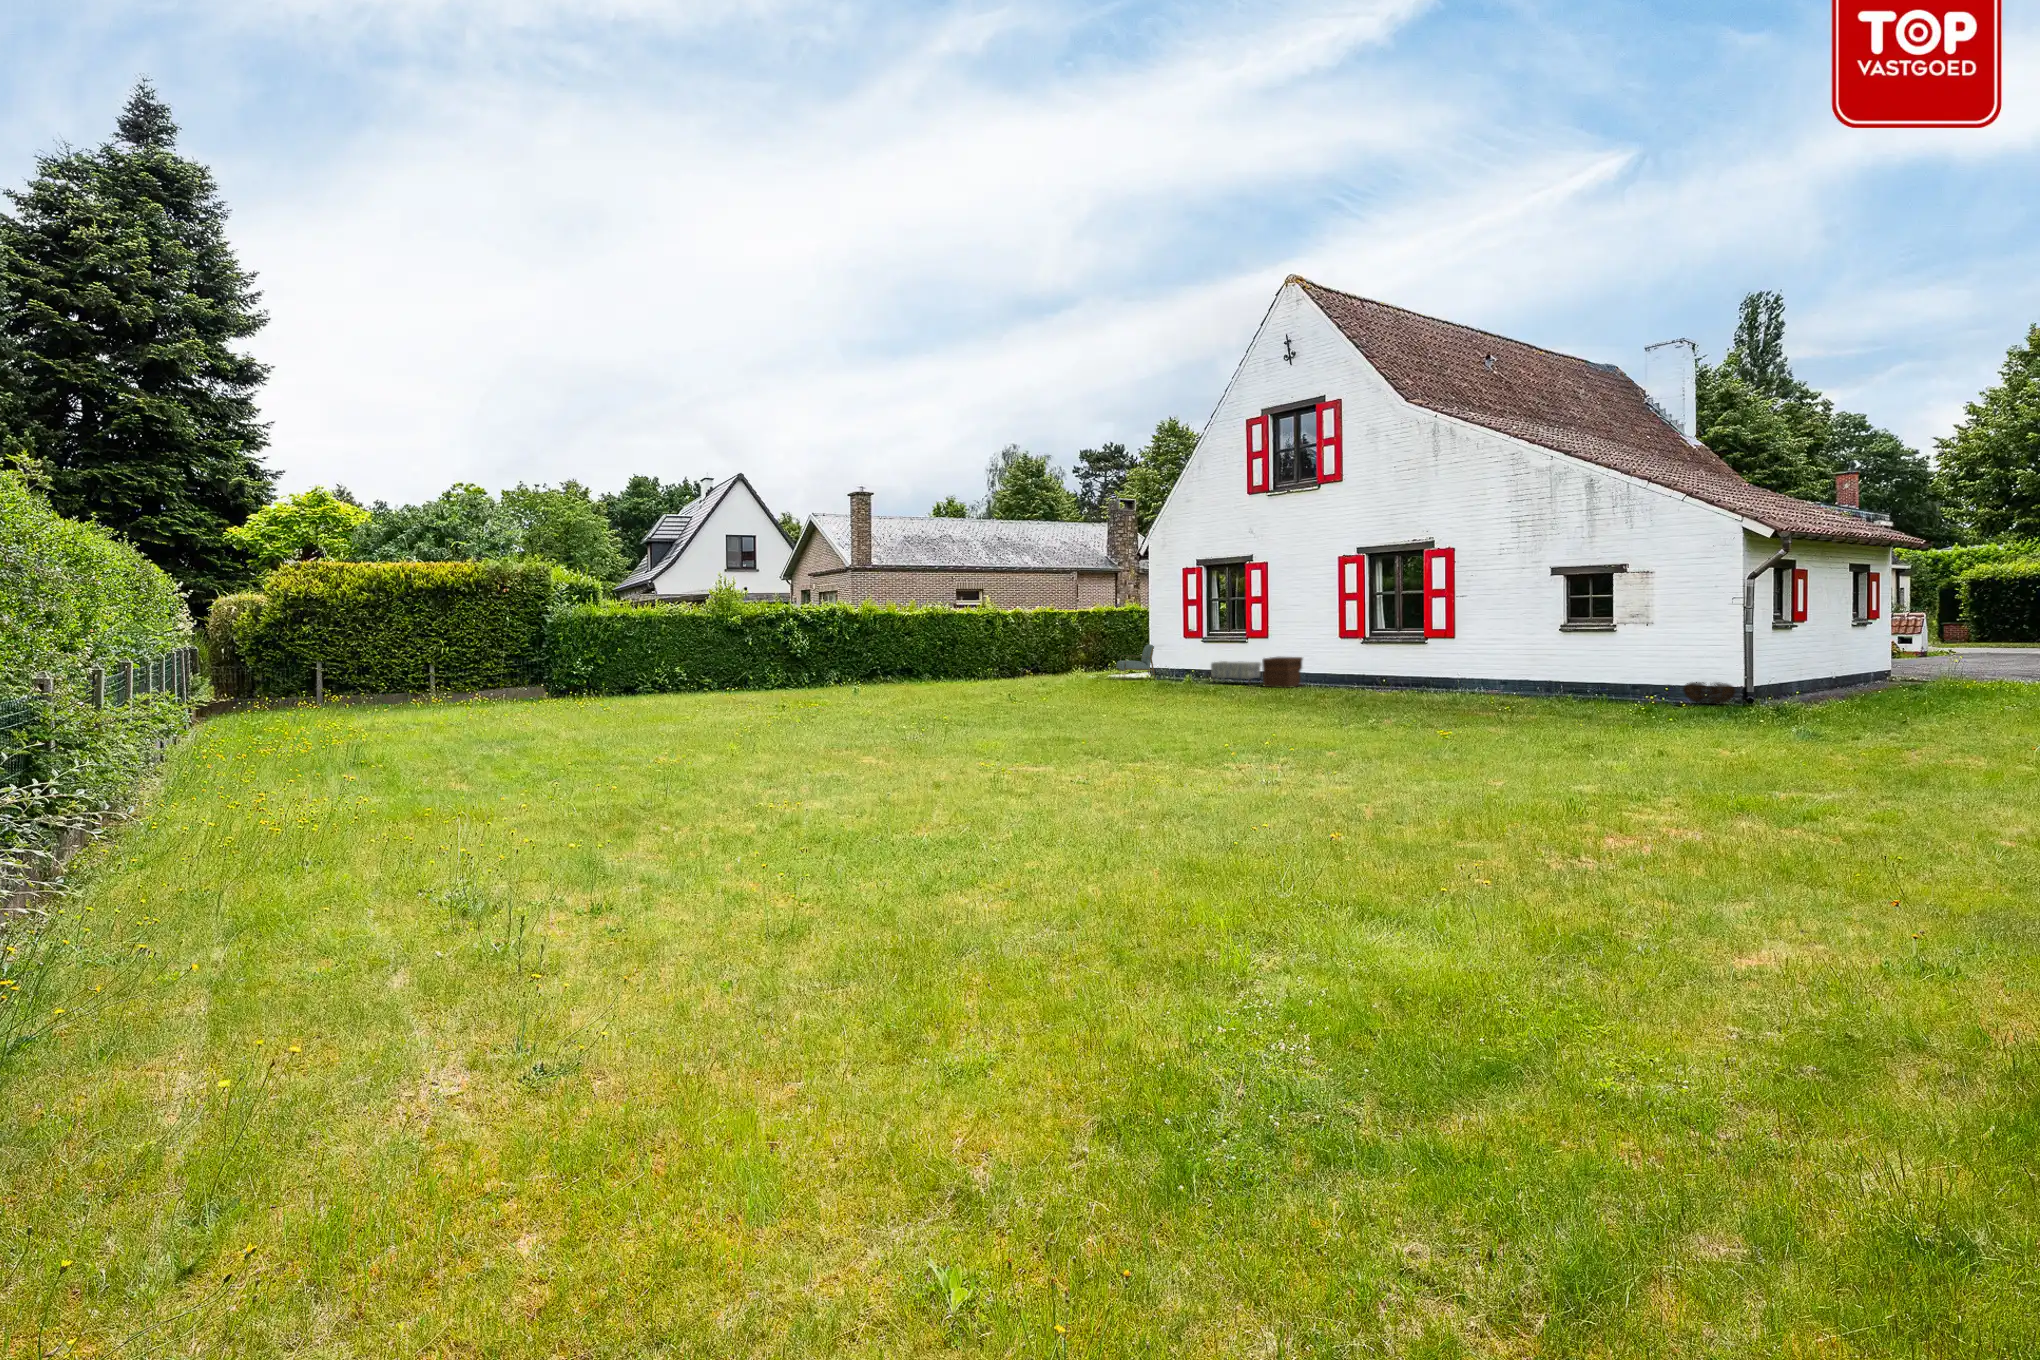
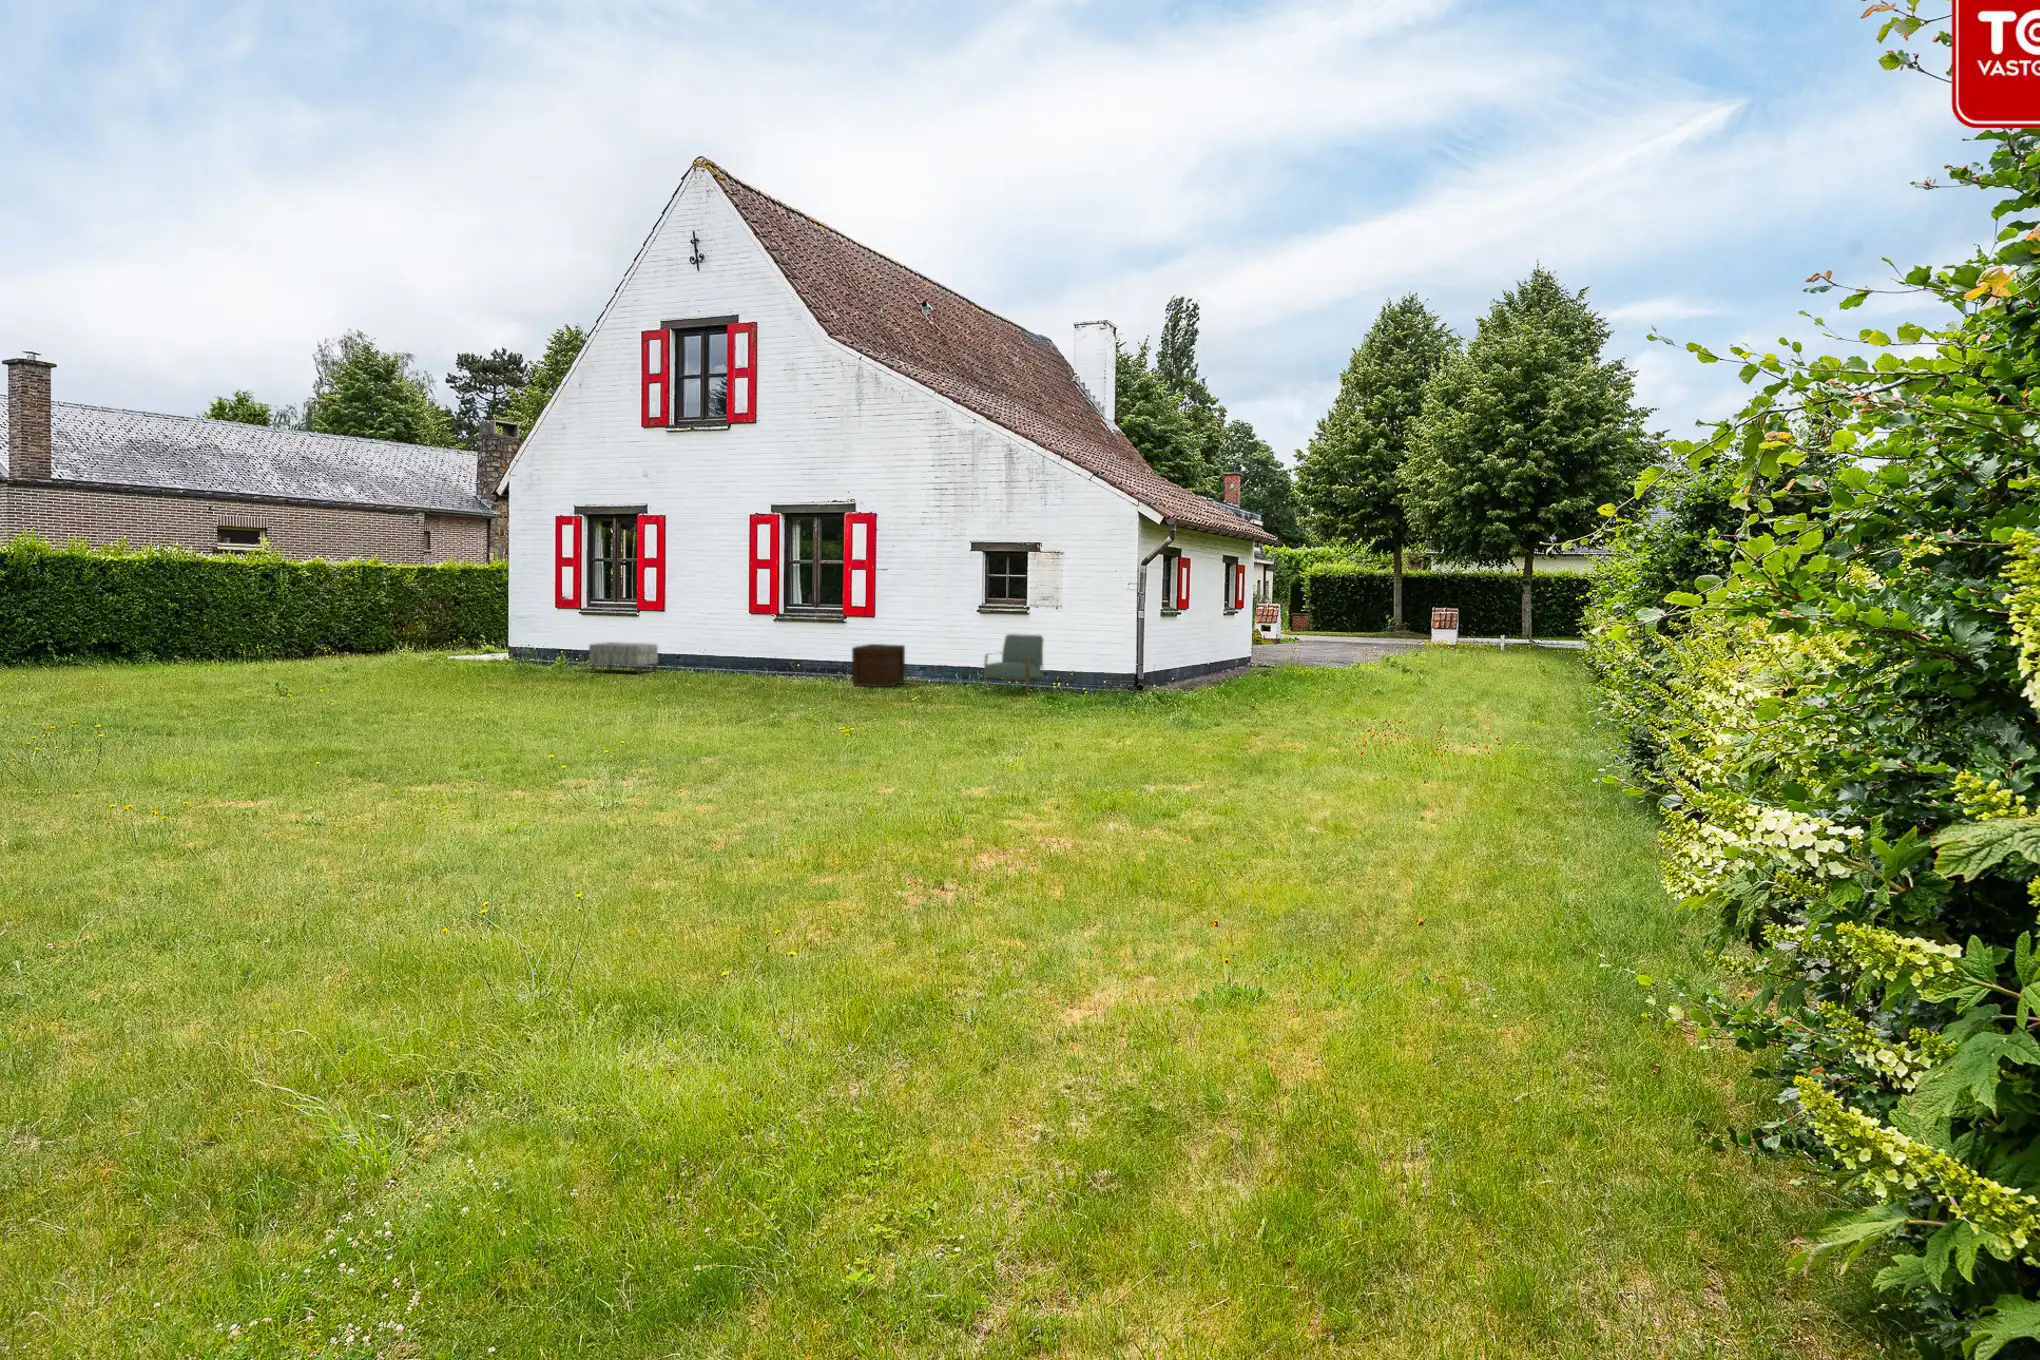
chair: present [1117,644,1155,680] -> present [984,634,1043,695]
wooden crate: present [1262,657,1303,688] -> present [852,644,905,687]
basket: present [1683,682,1736,704] -> none [1086,671,1130,695]

